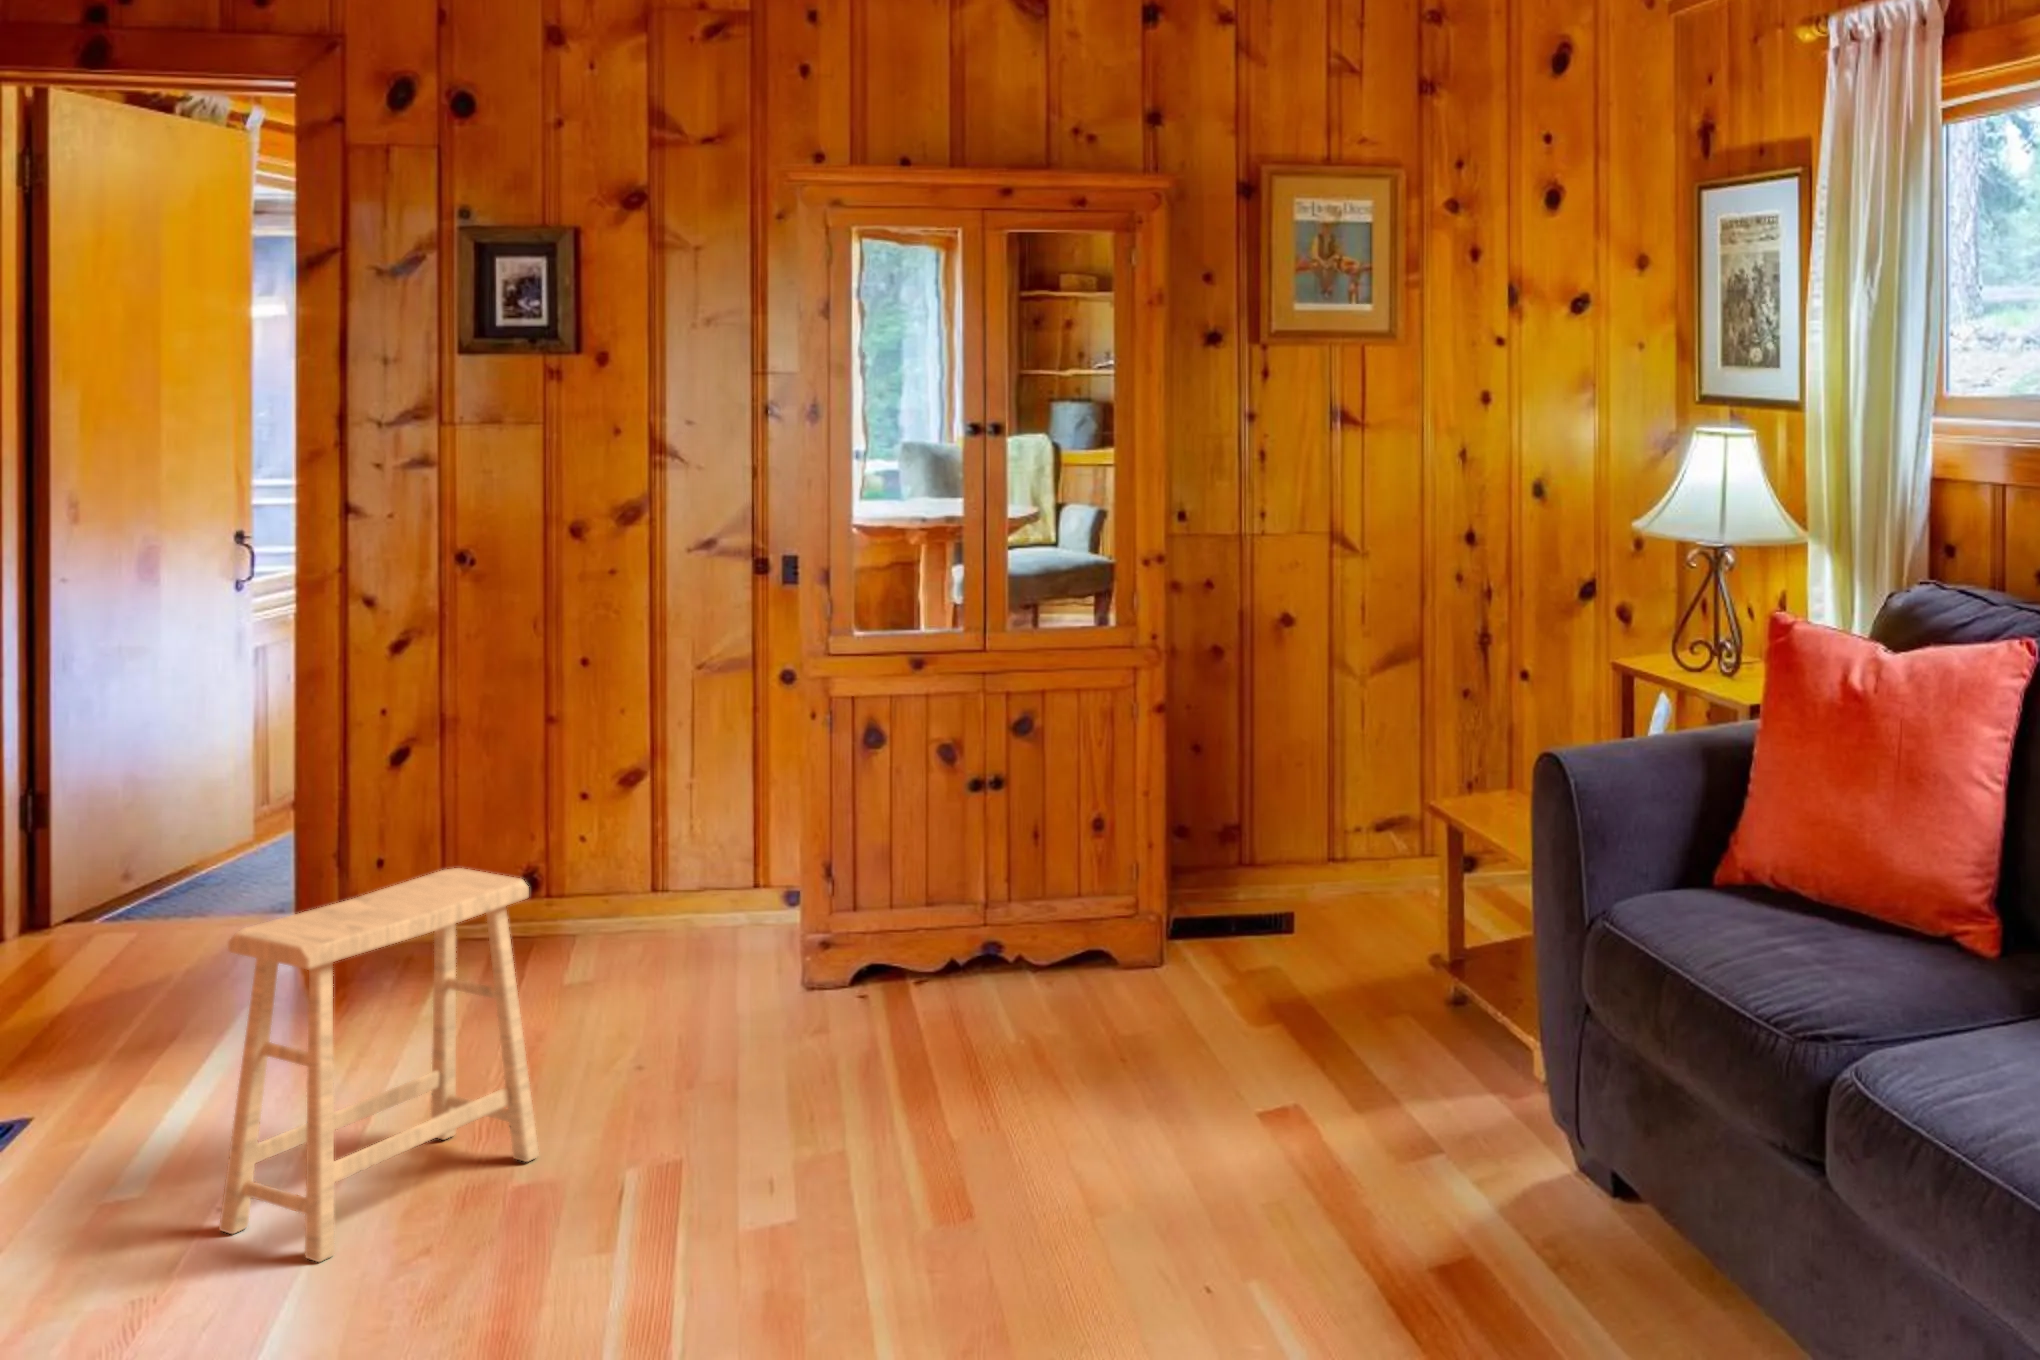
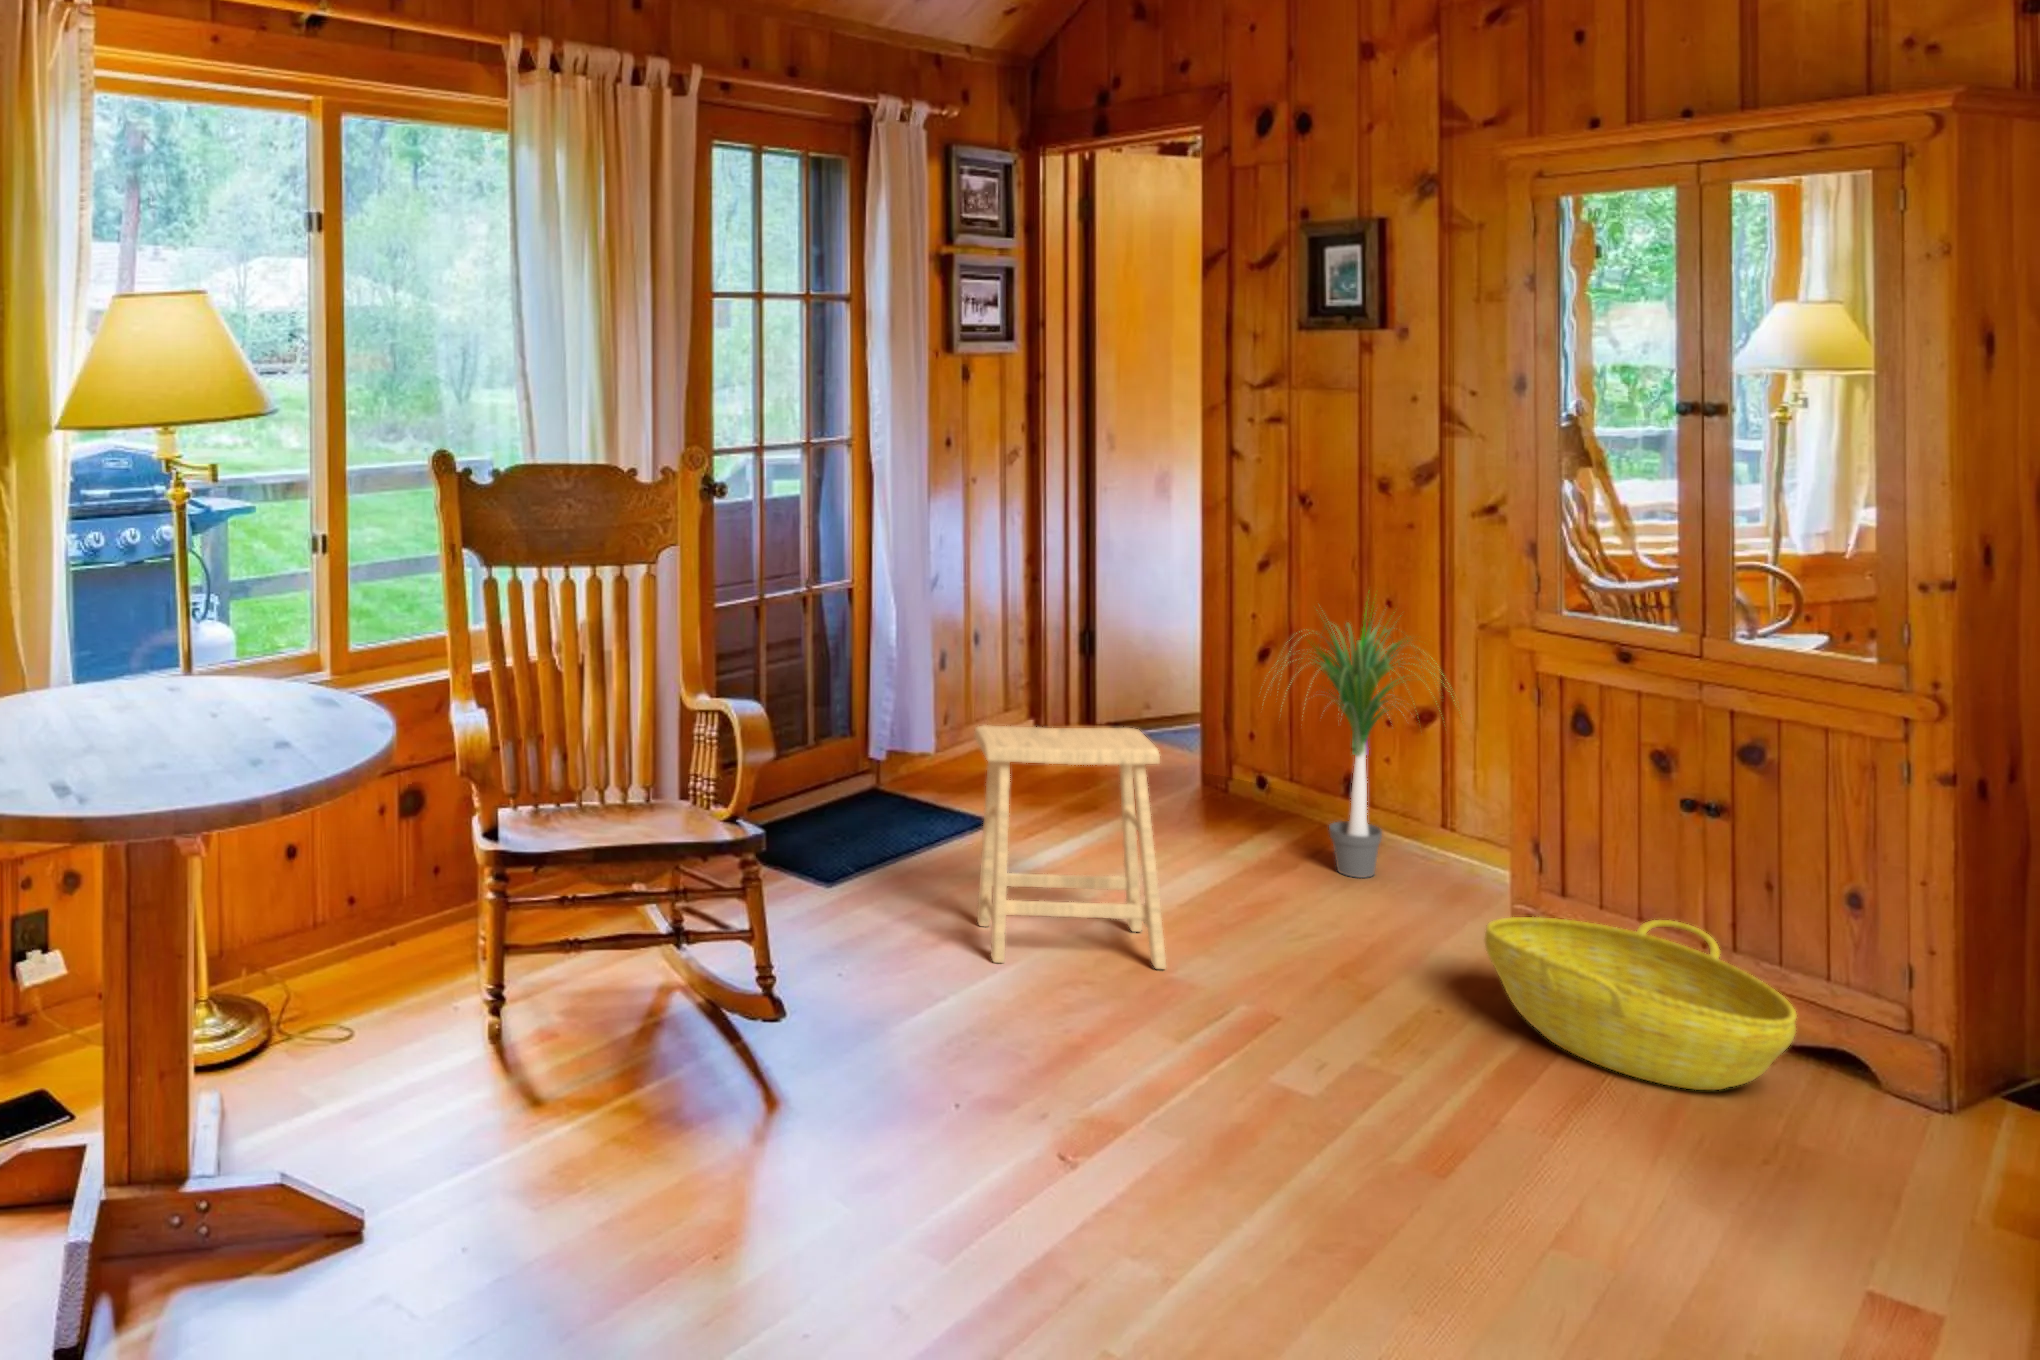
potted plant: none [464,643,709,984] -> present [1273,612,1453,878]
basket: none [842,891,1105,1043] -> present [1485,917,1797,1090]

